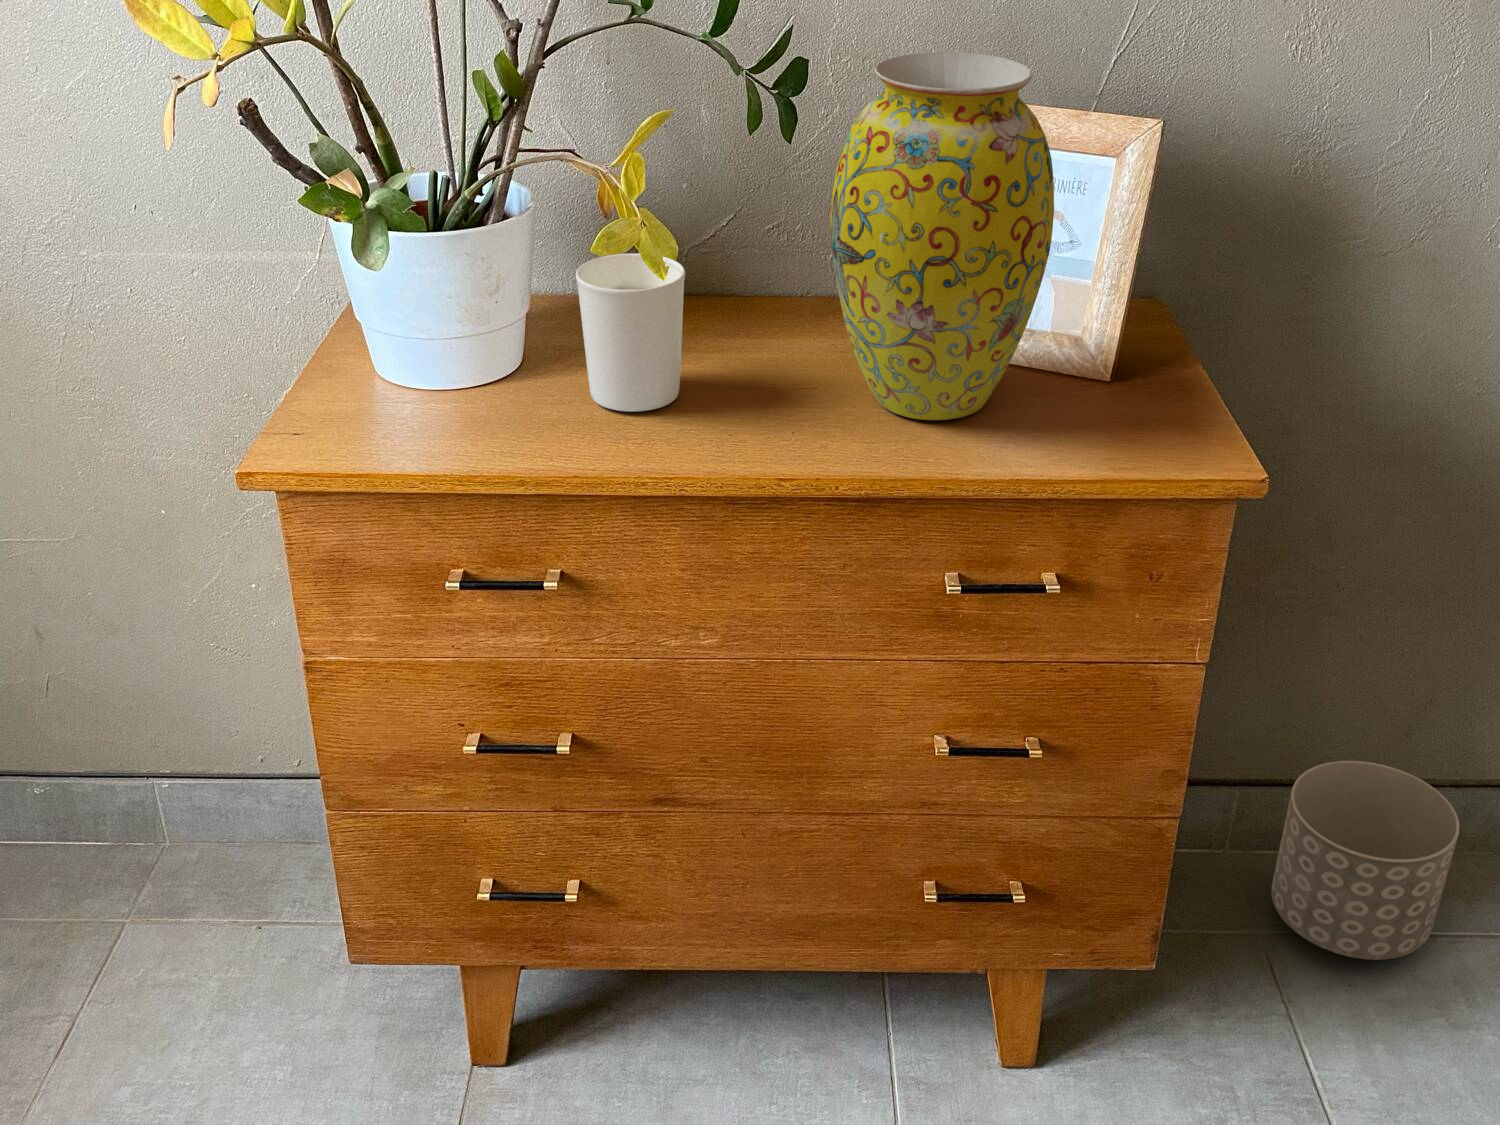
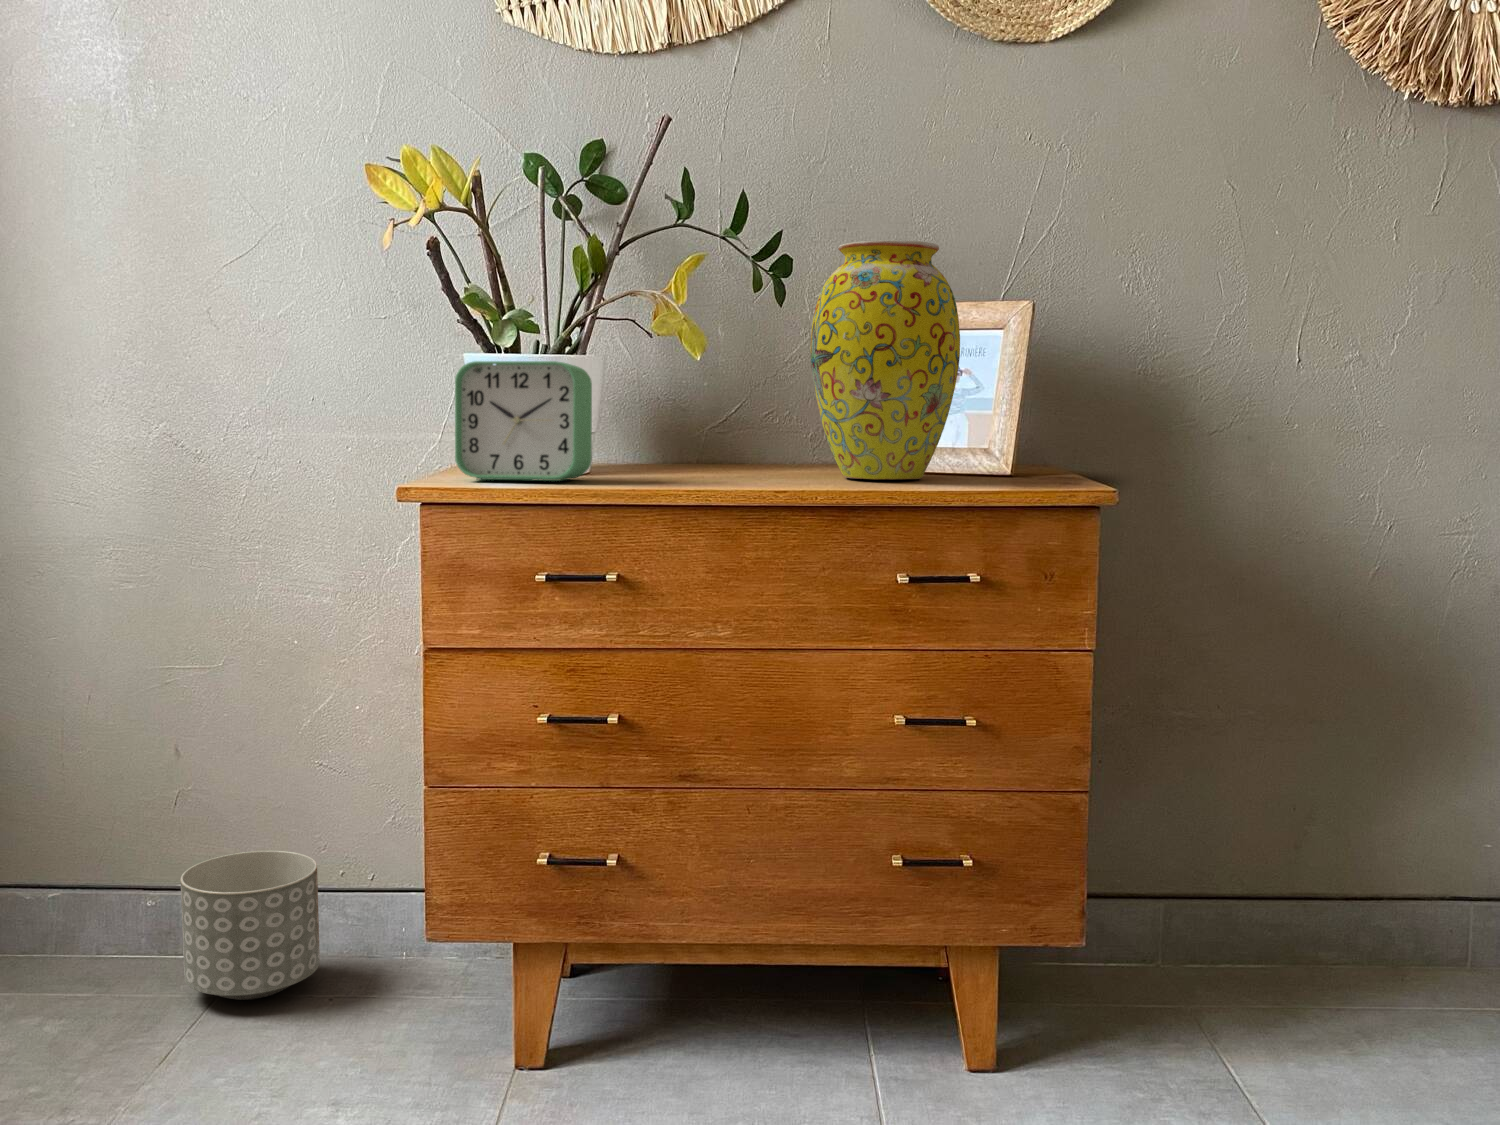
alarm clock: none [306,253,515,444] -> present [455,361,592,481]
candle holder: present [576,253,685,412] -> none [637,384,712,477]
planter: present [1271,761,1459,960] -> present [181,851,320,1000]

